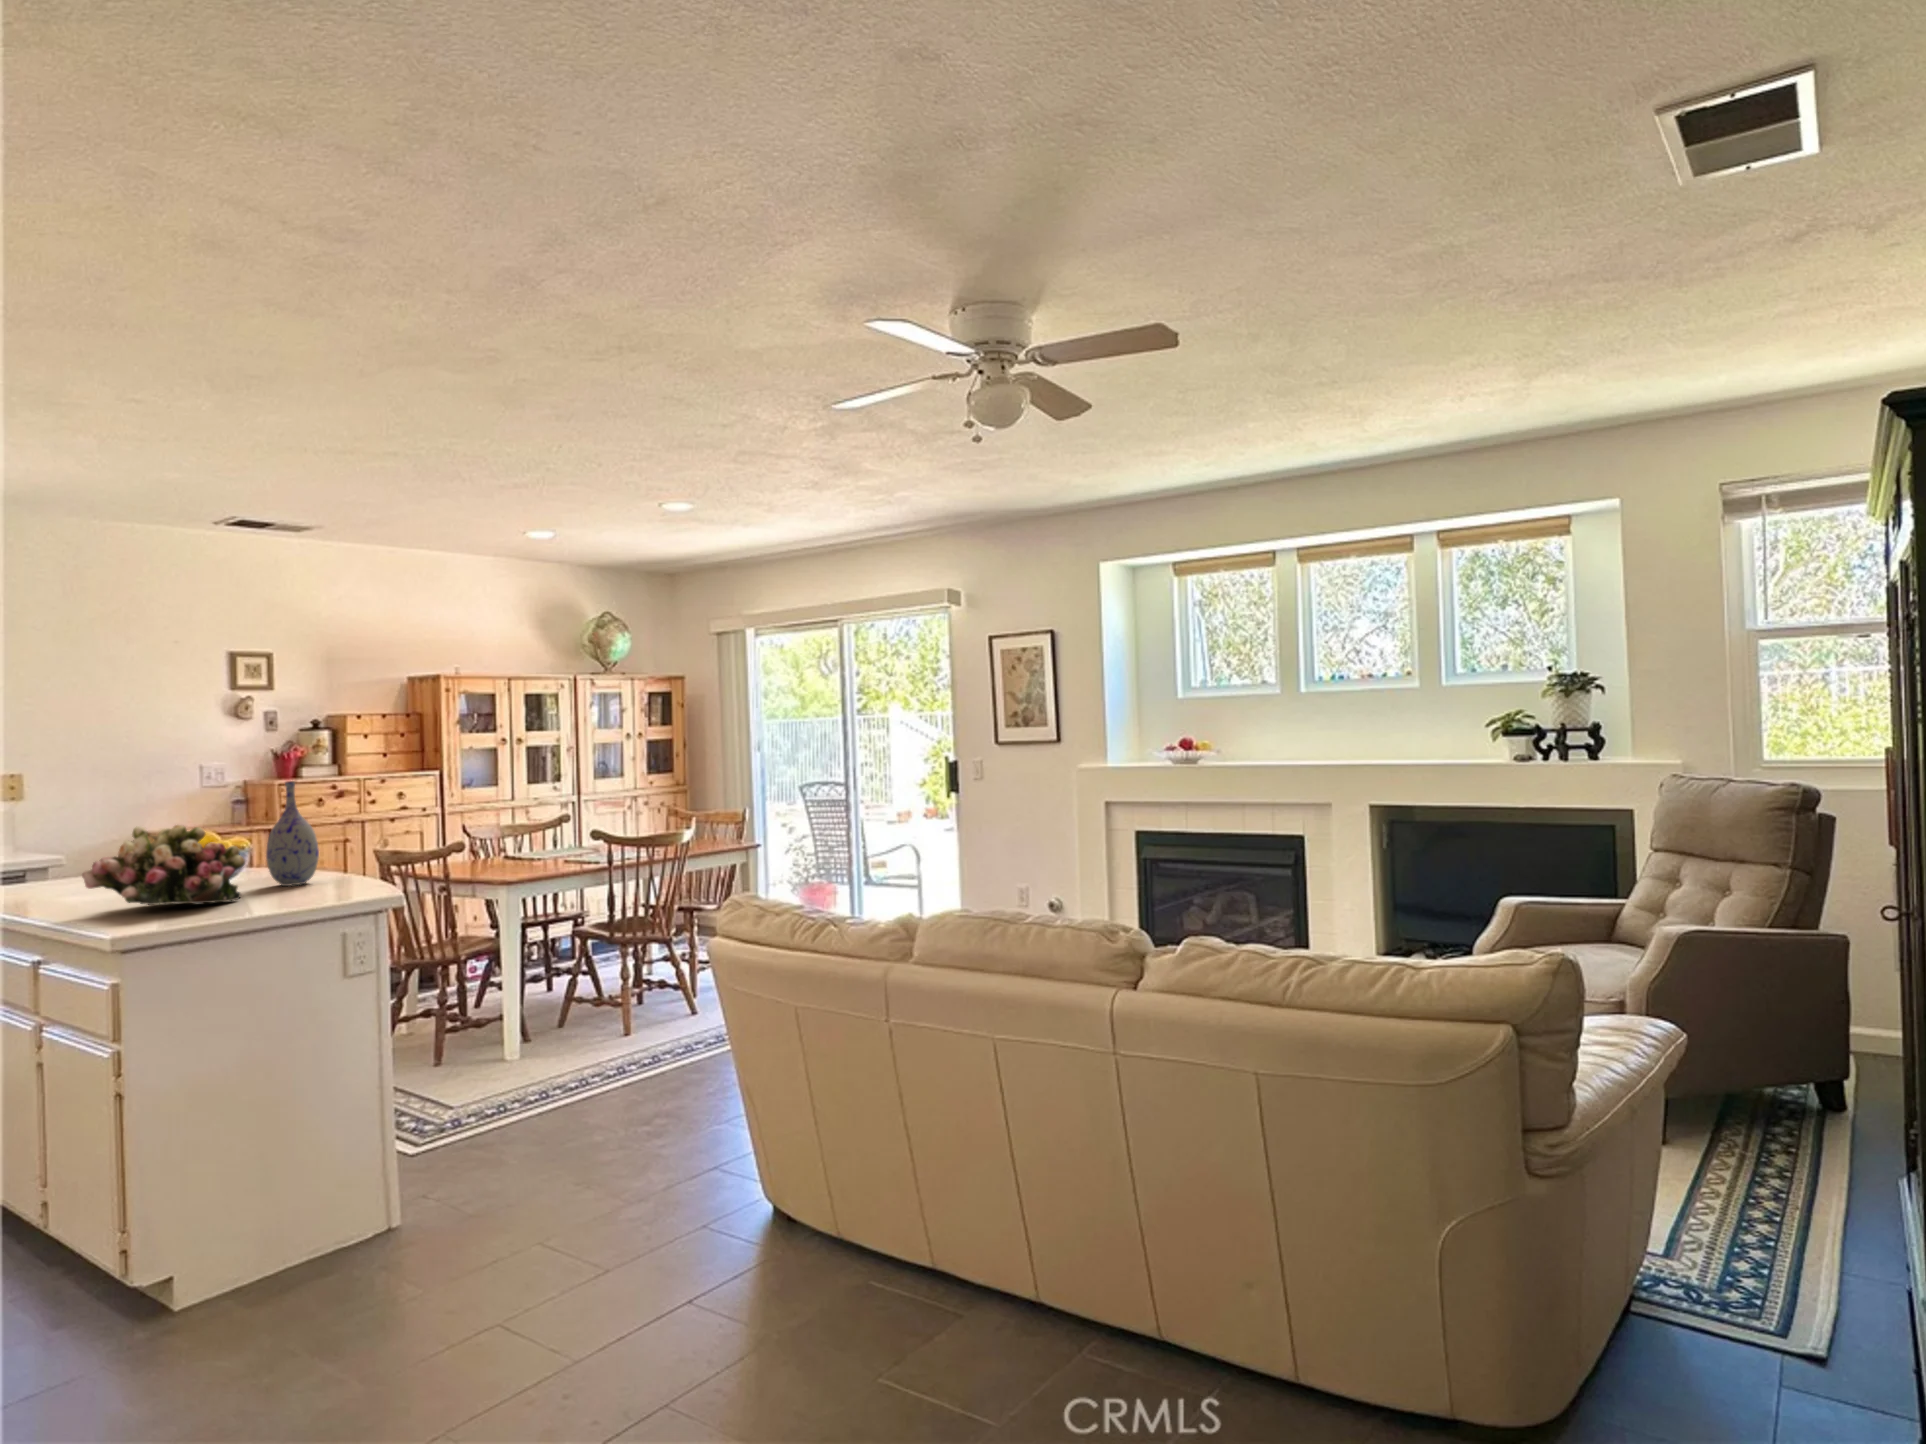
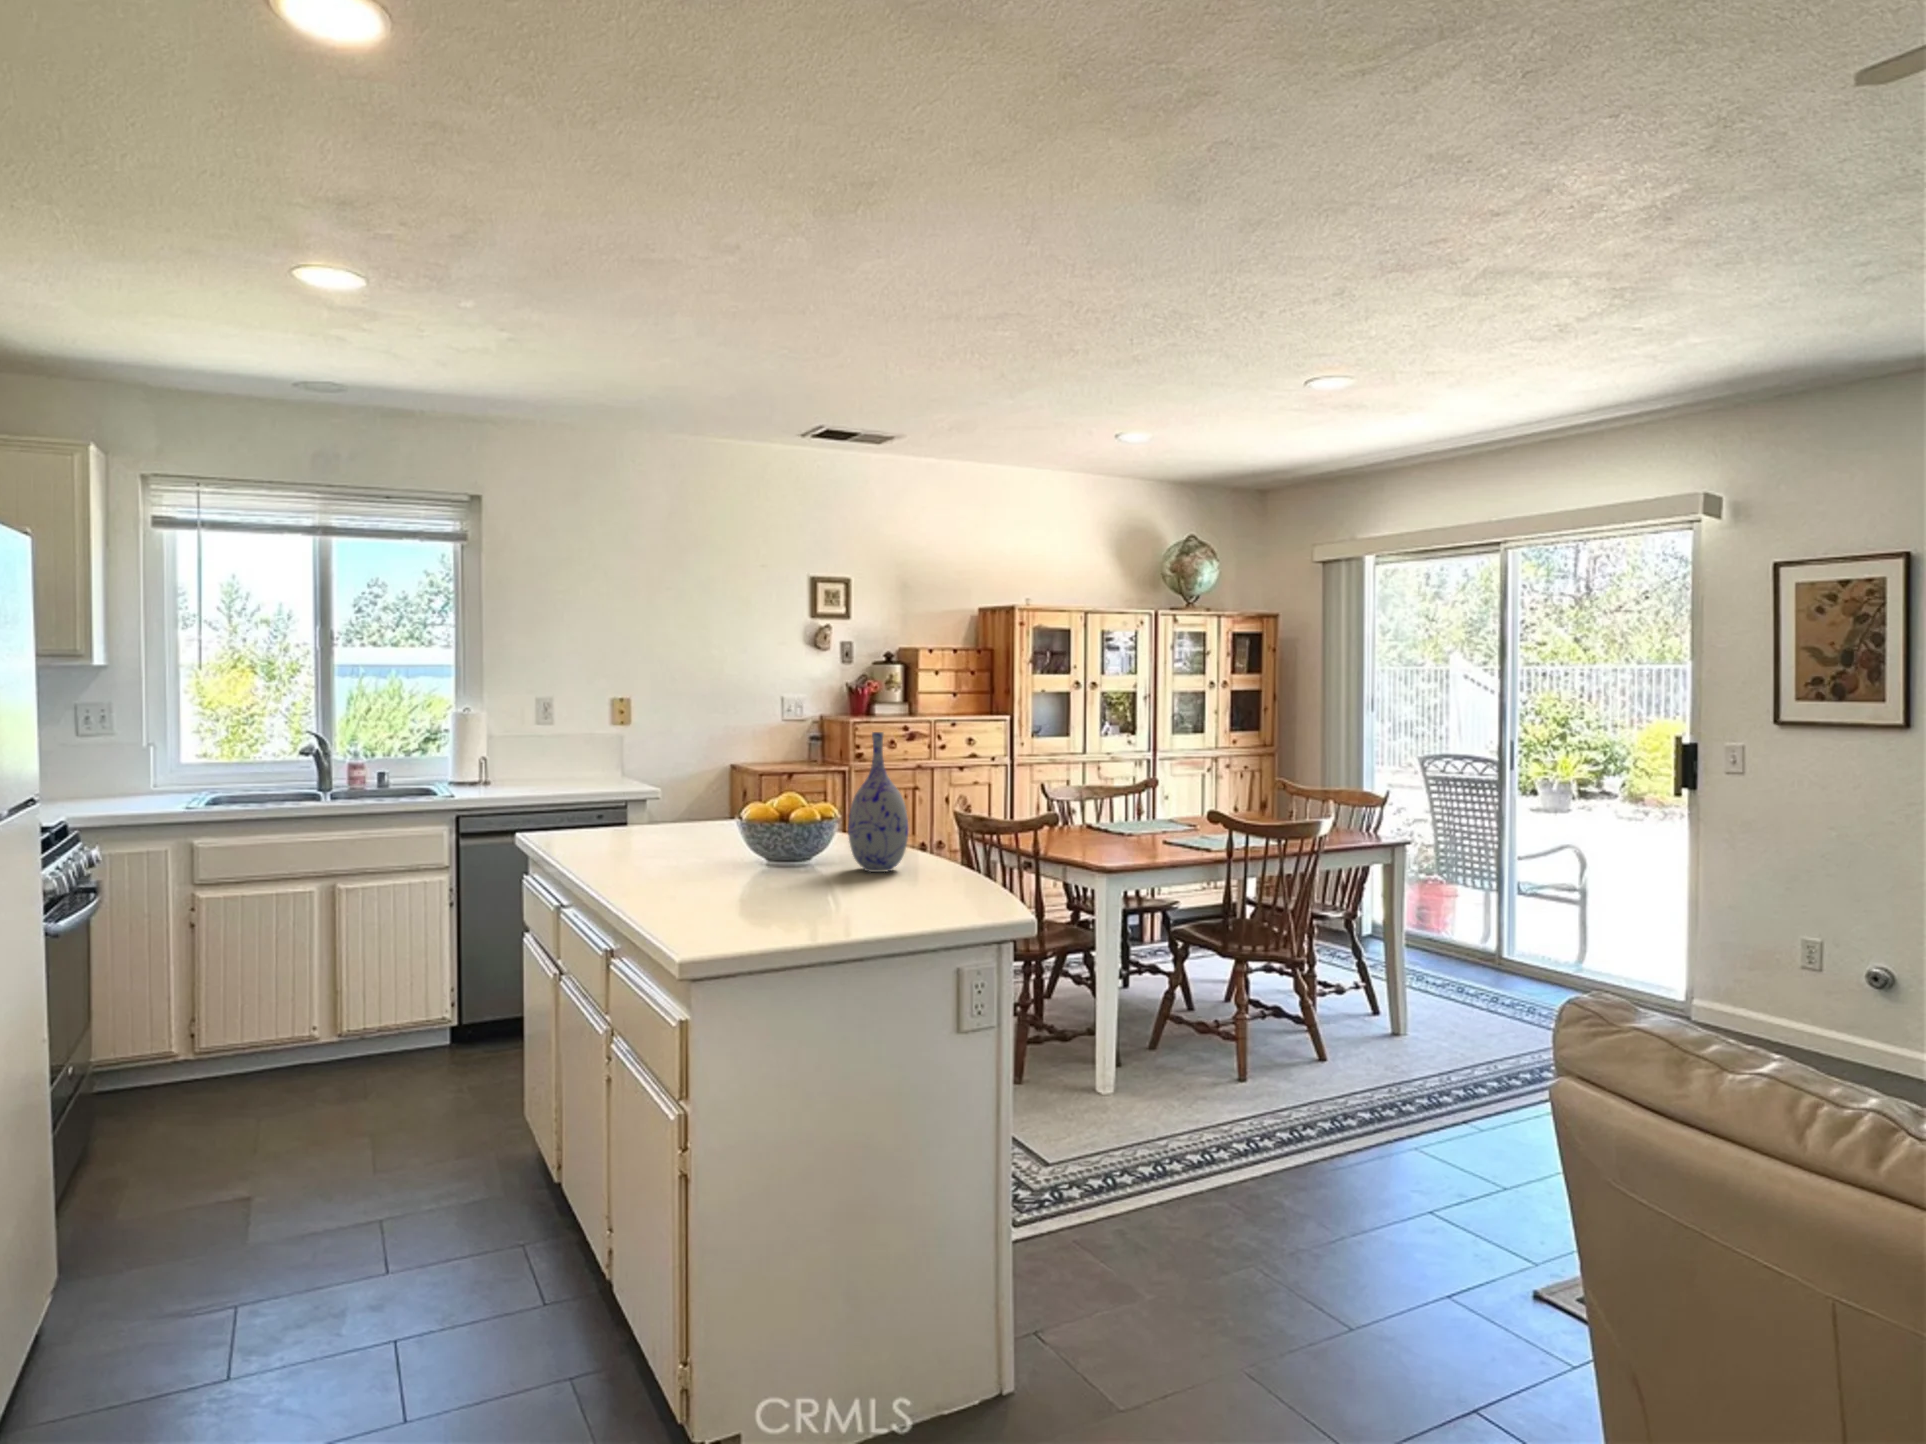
flower arrangement: present [82,825,245,905] -> none [645,783,825,896]

